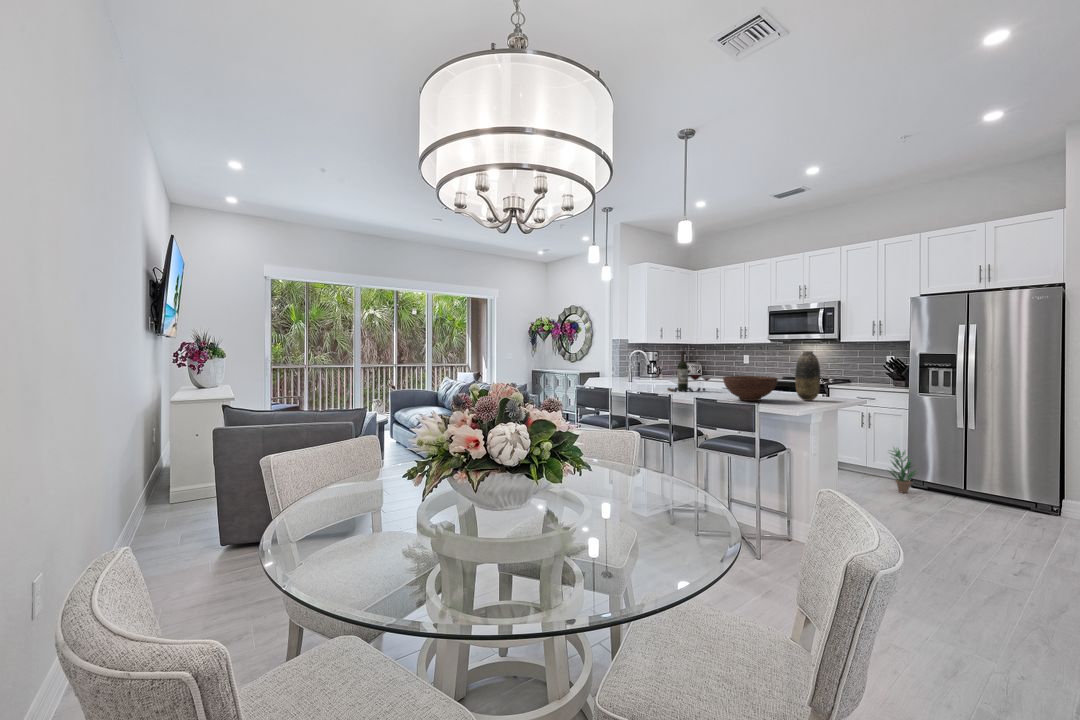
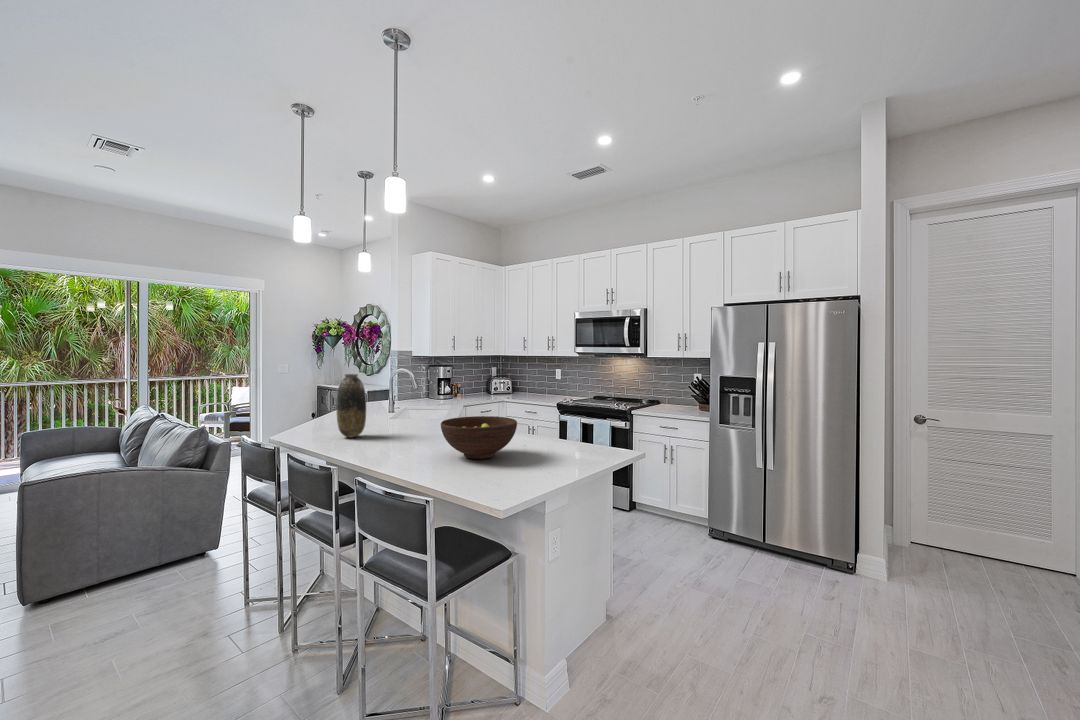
wine bottle: present [668,351,710,392] -> none [402,374,461,434]
vase: present [795,351,820,401] -> present [336,374,366,438]
potted plant: present [890,448,917,493] -> none [684,488,719,547]

